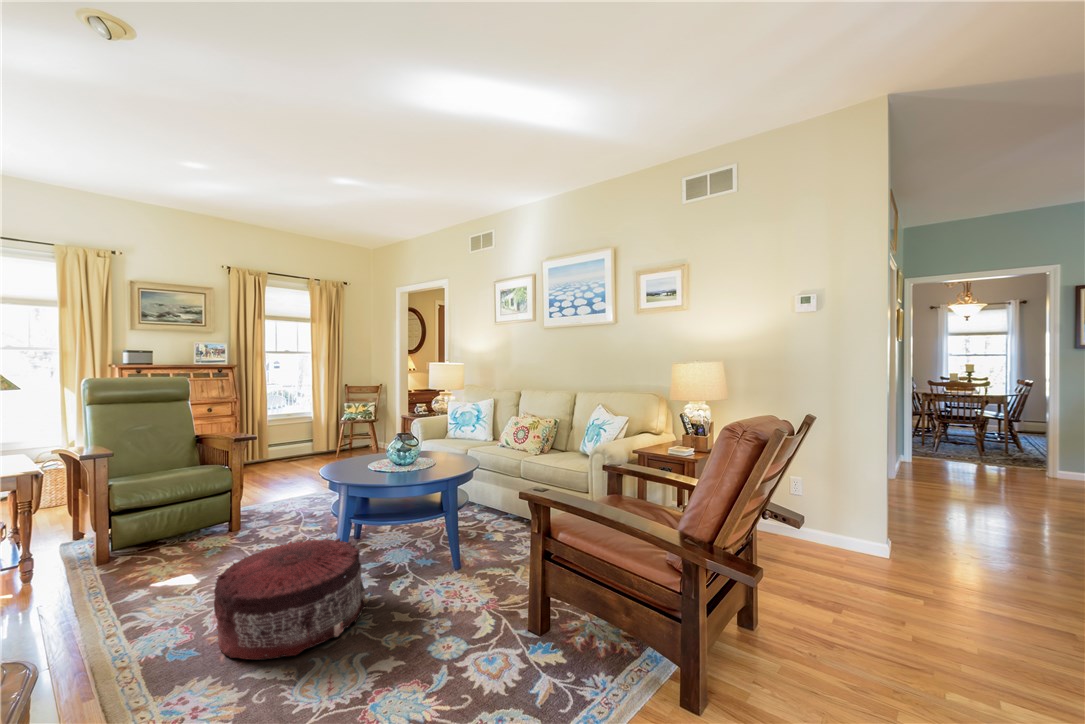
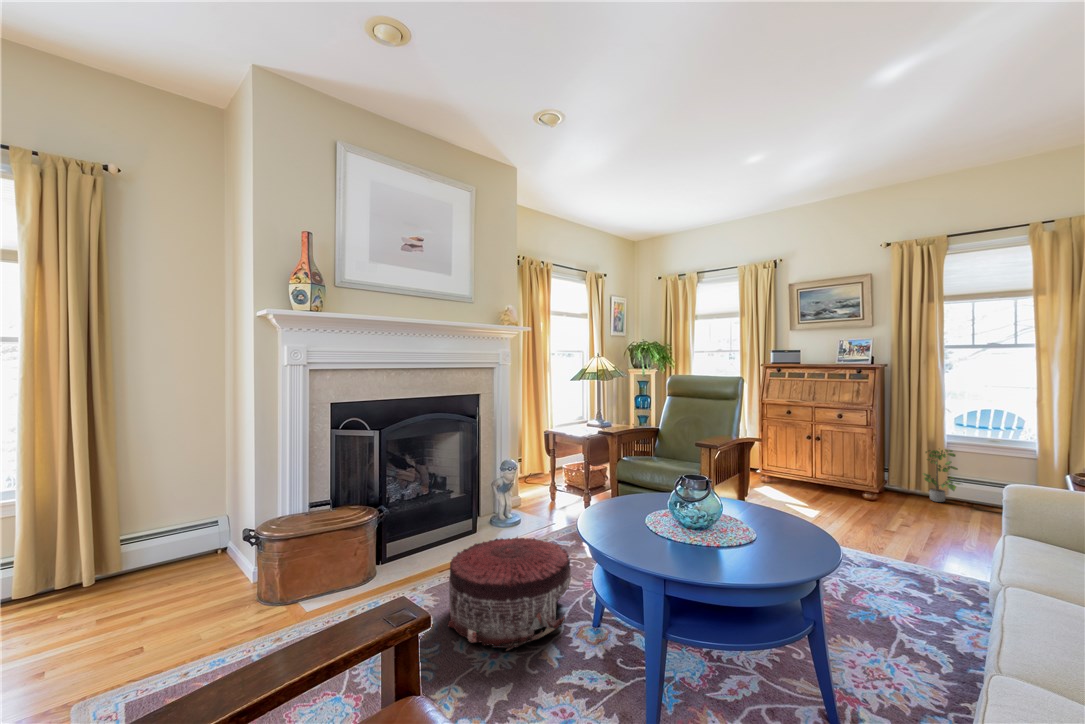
potted plant: none [259,424,284,464] -> present [923,450,960,502]

